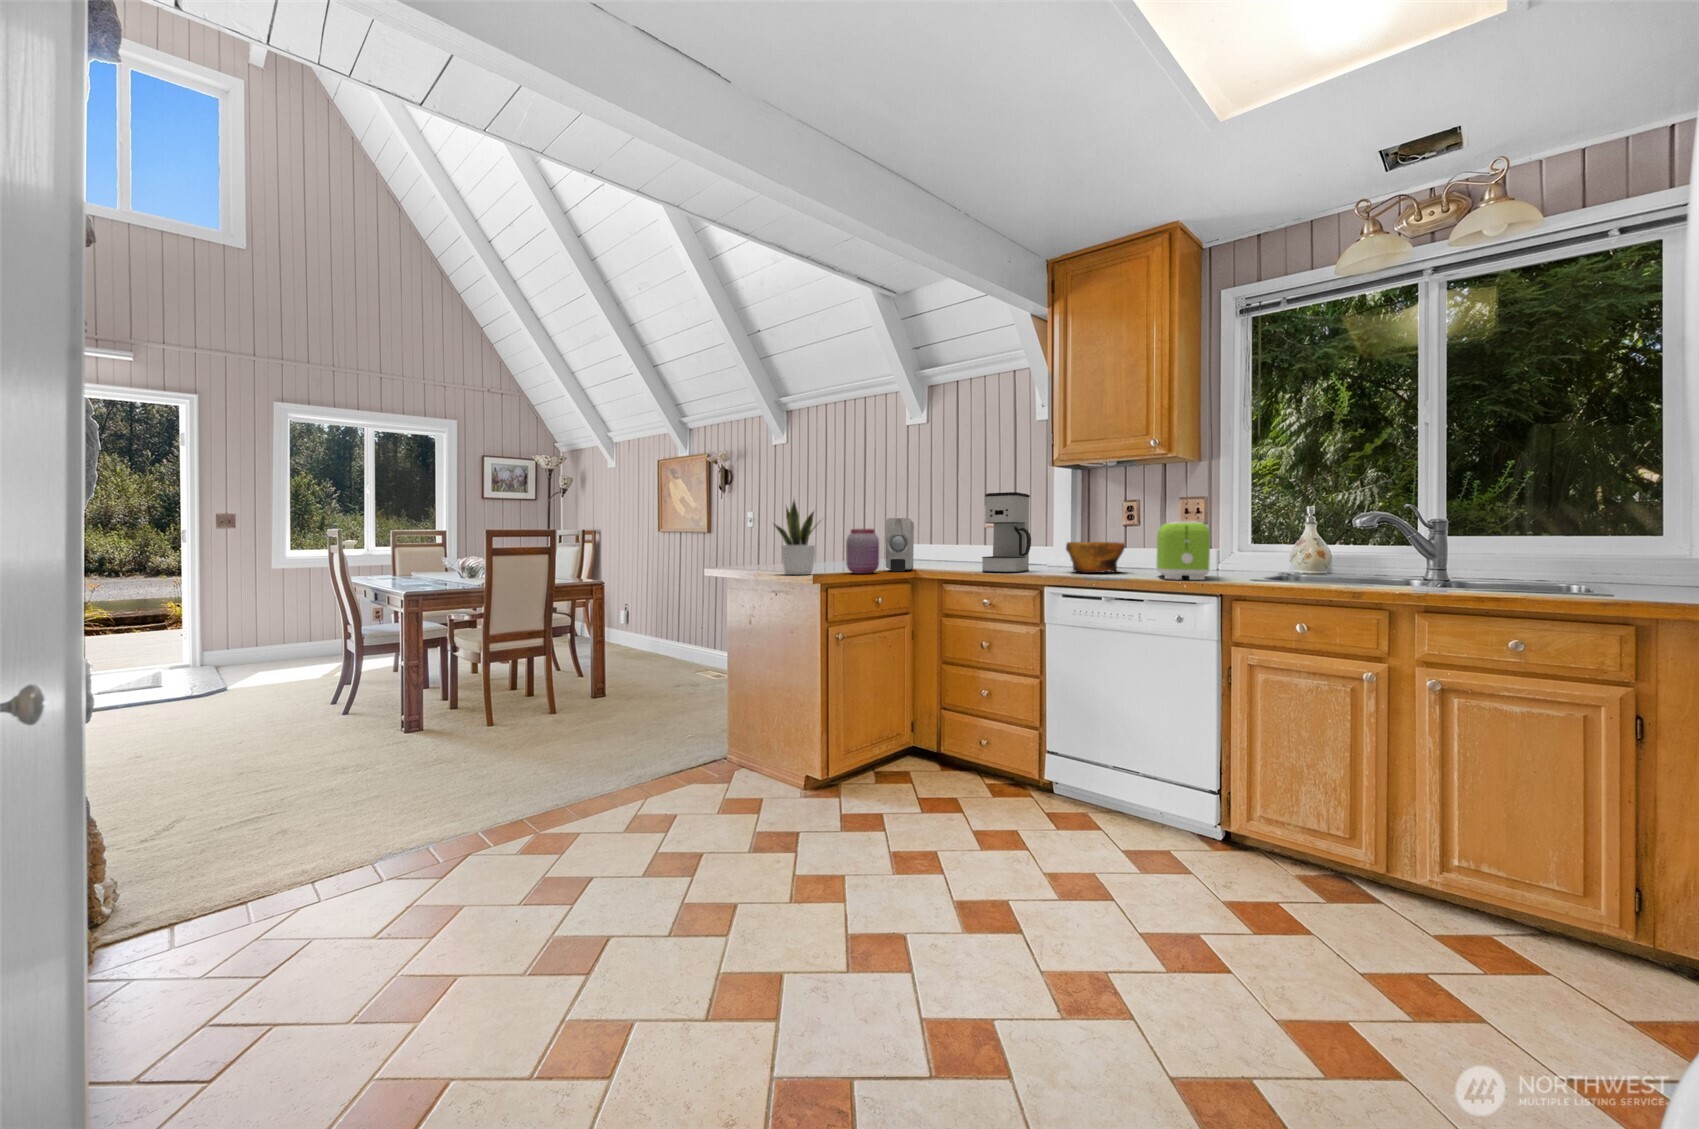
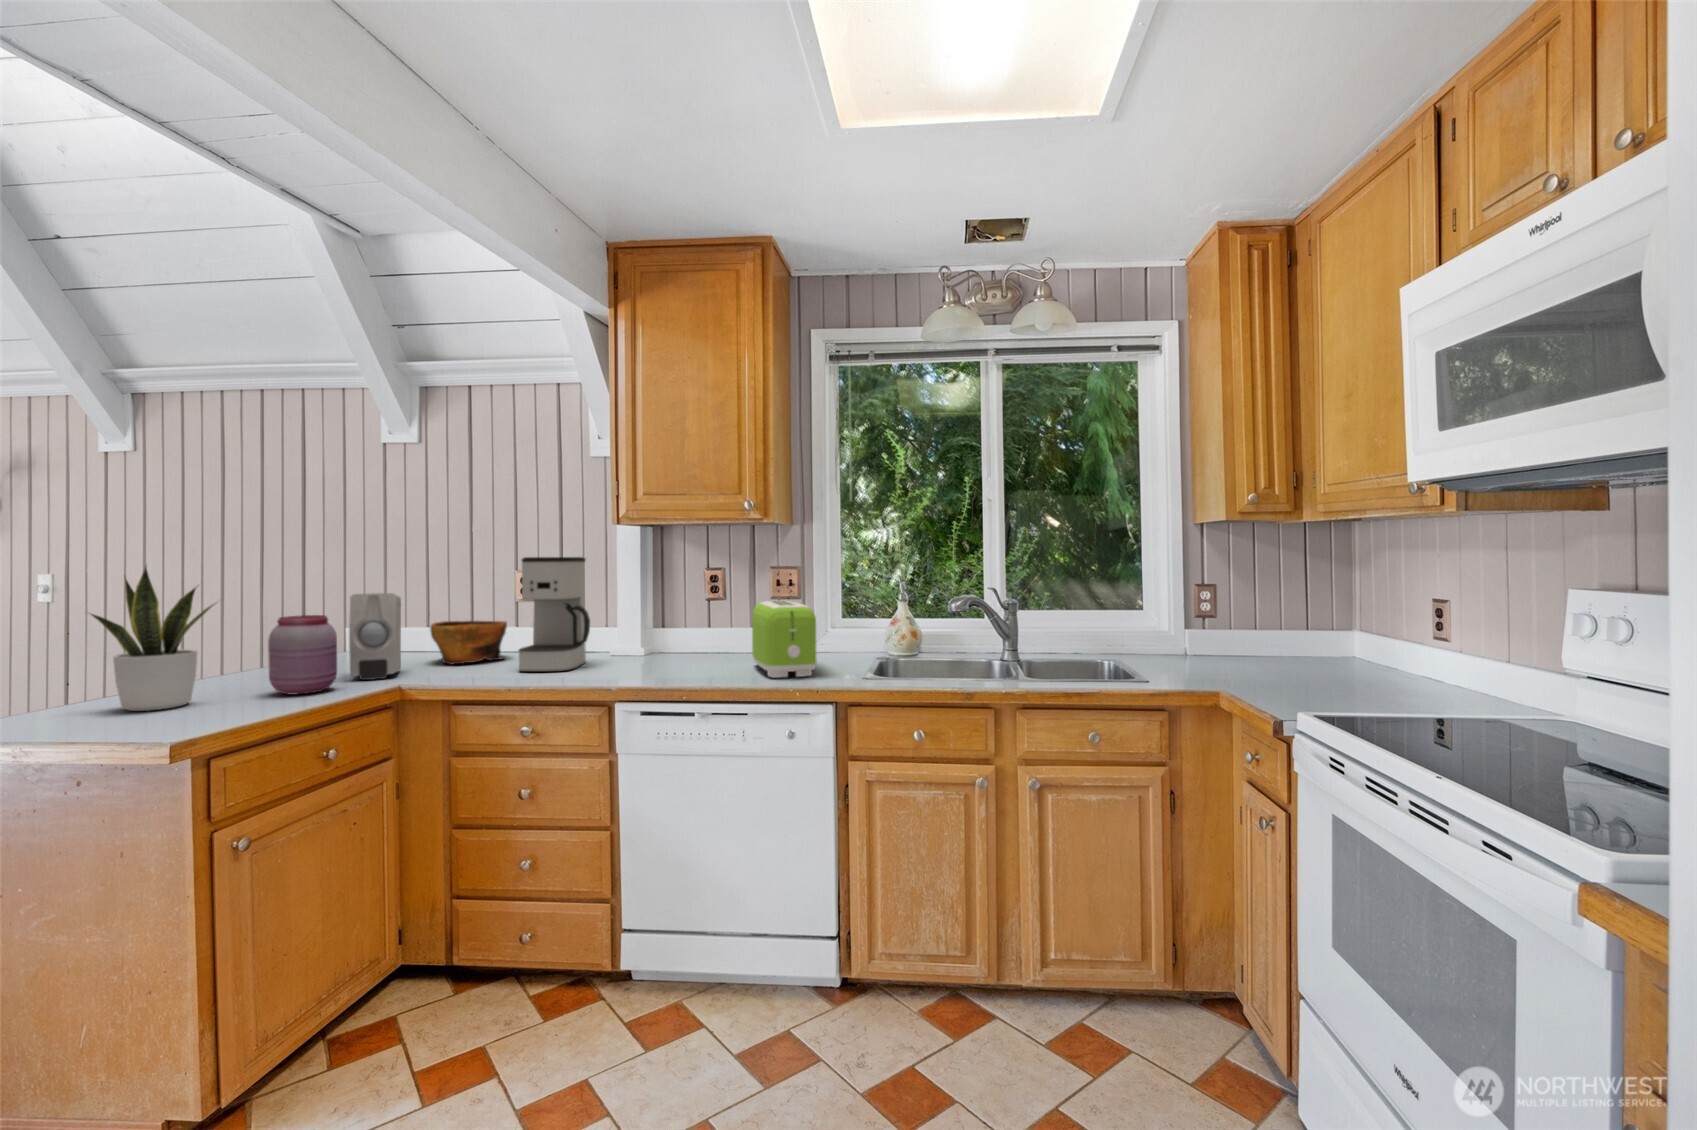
bowl: present [1066,542,1125,573] -> present [430,620,507,664]

